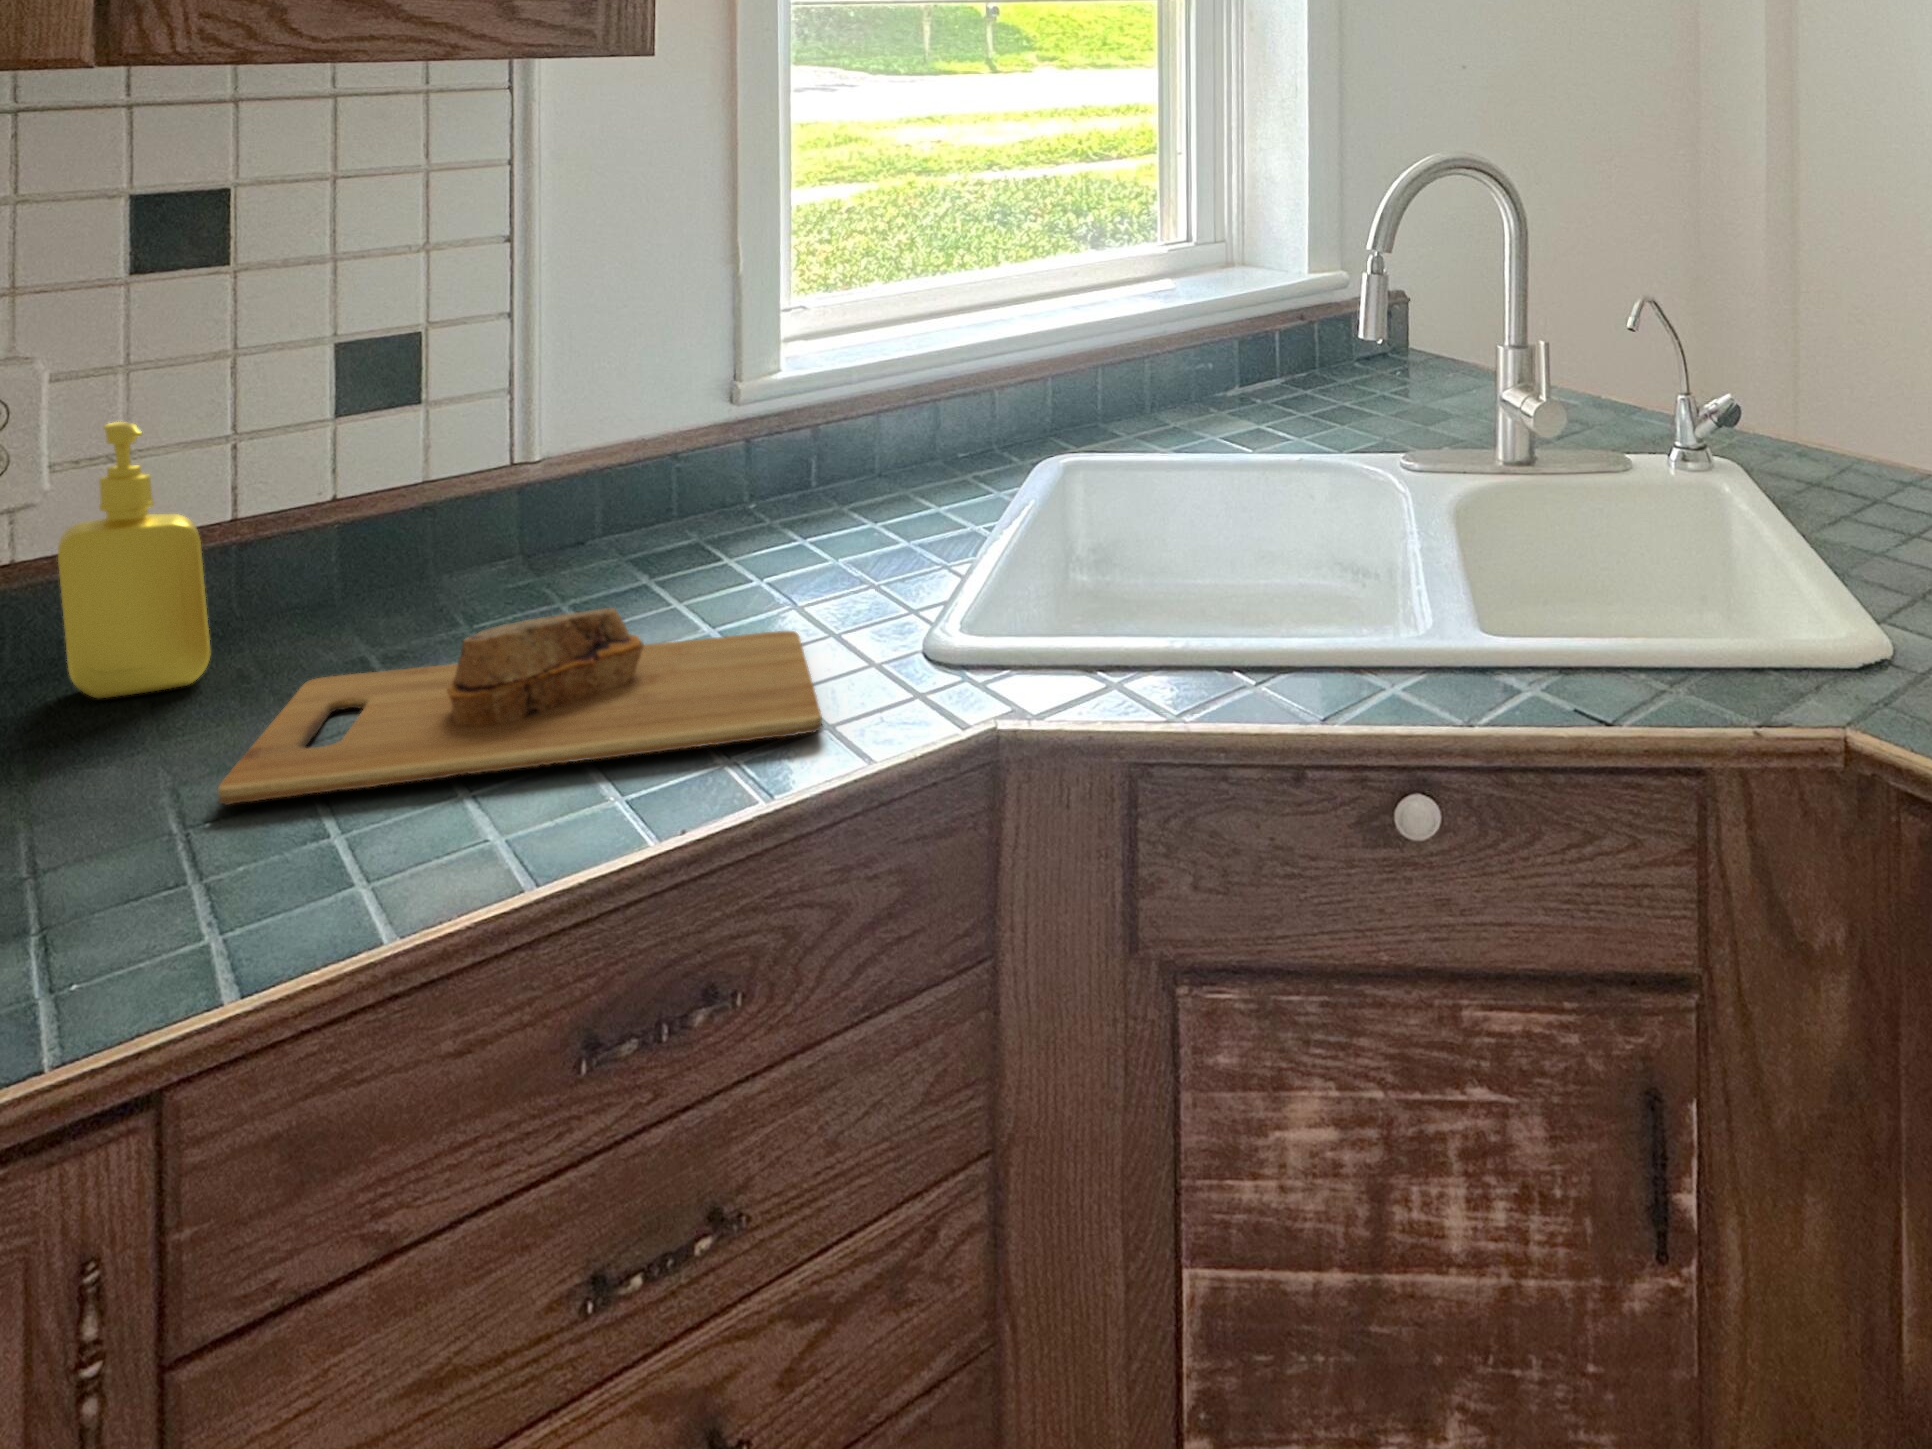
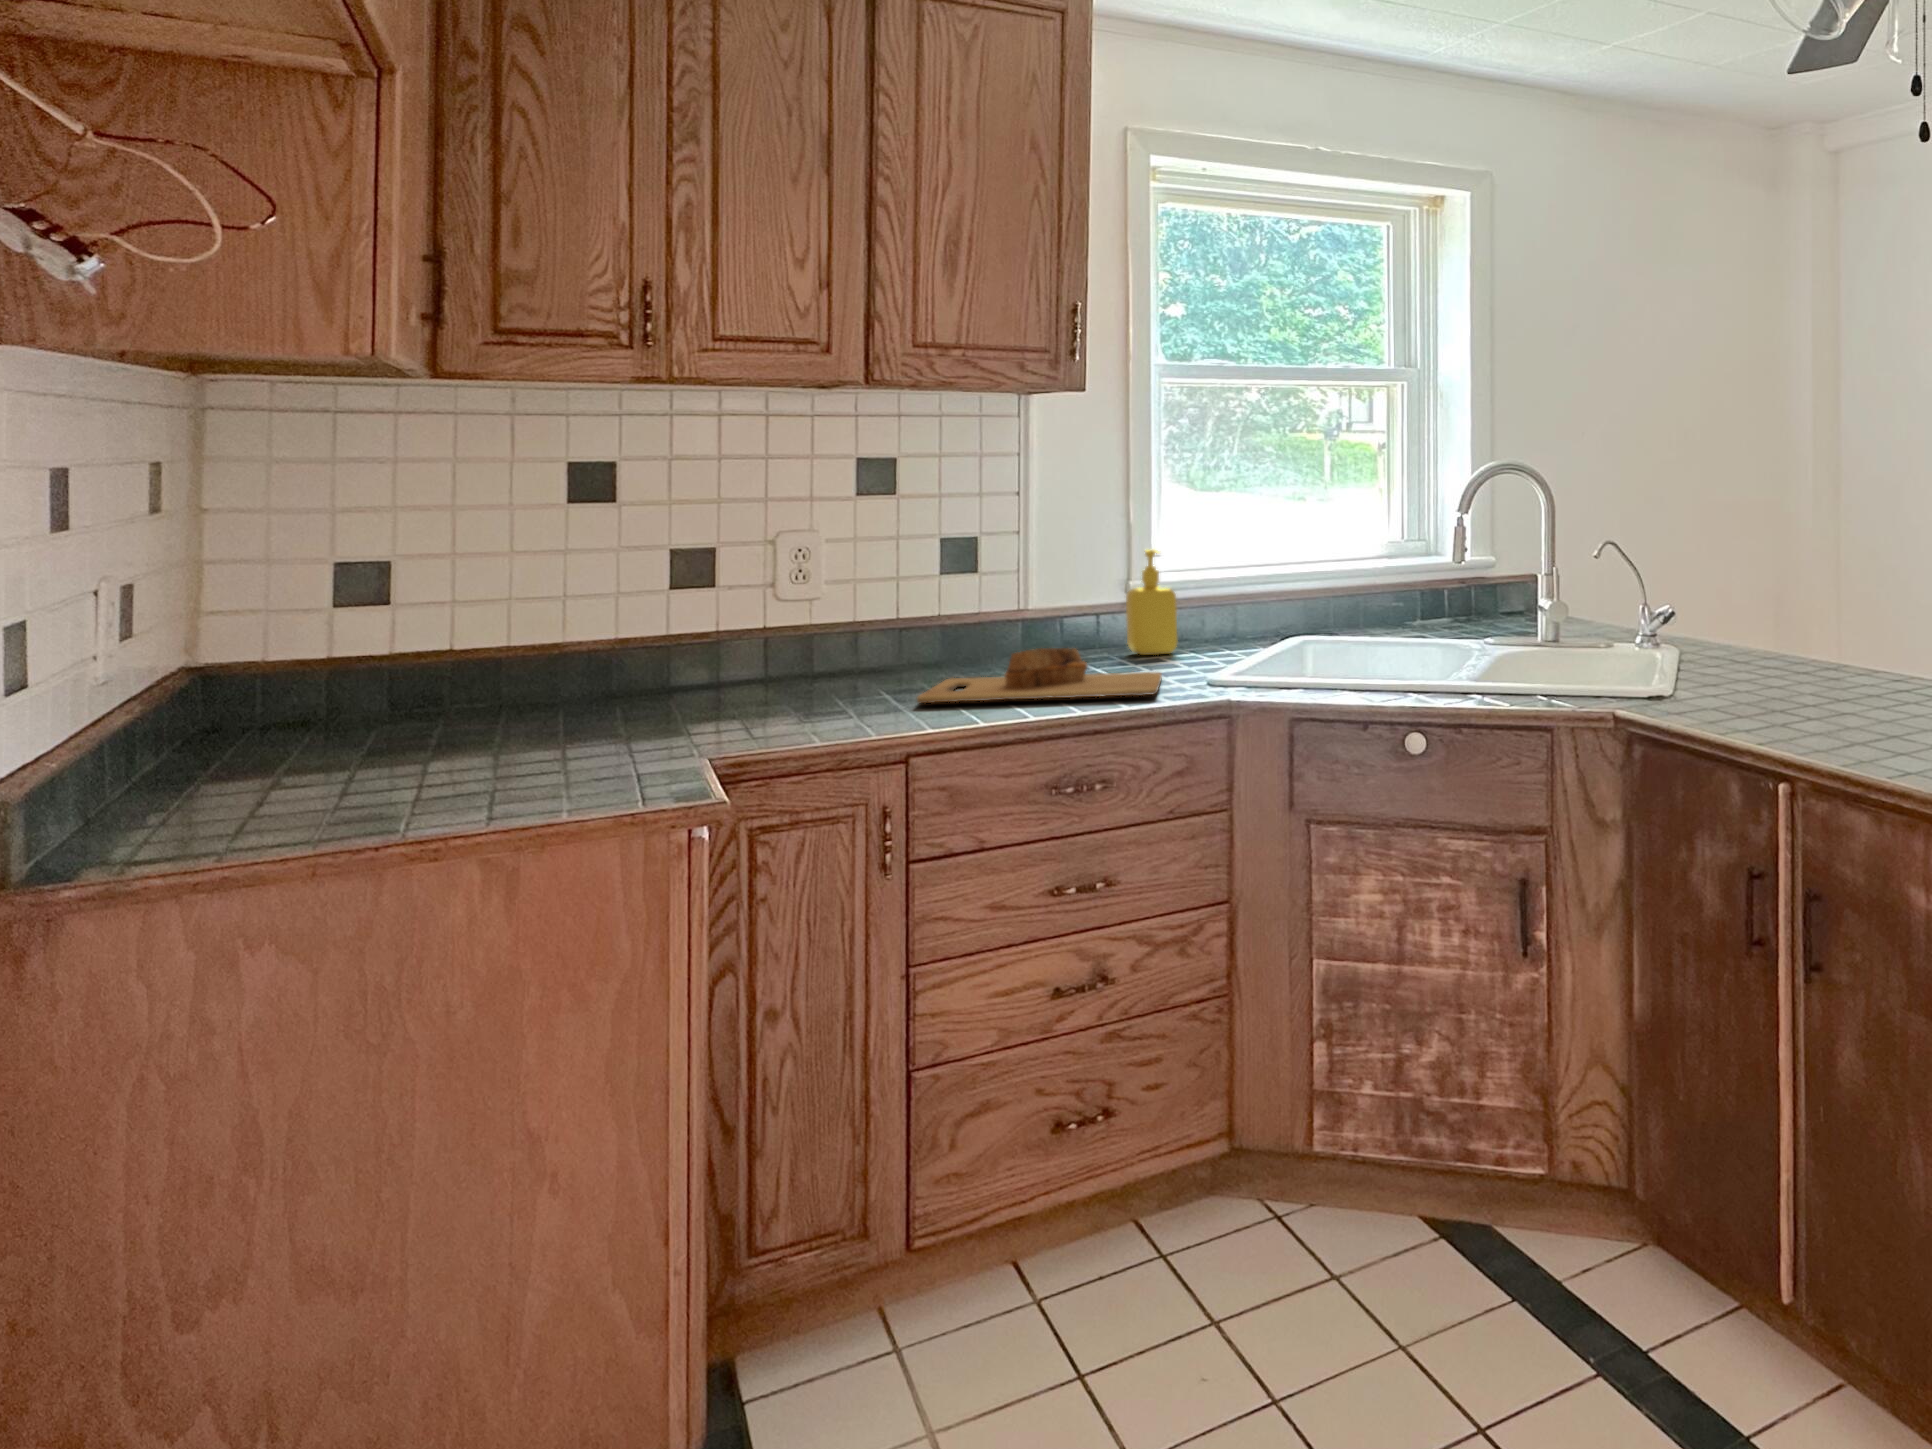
soap dispenser: present [58,422,211,698] -> present [1126,549,1178,655]

